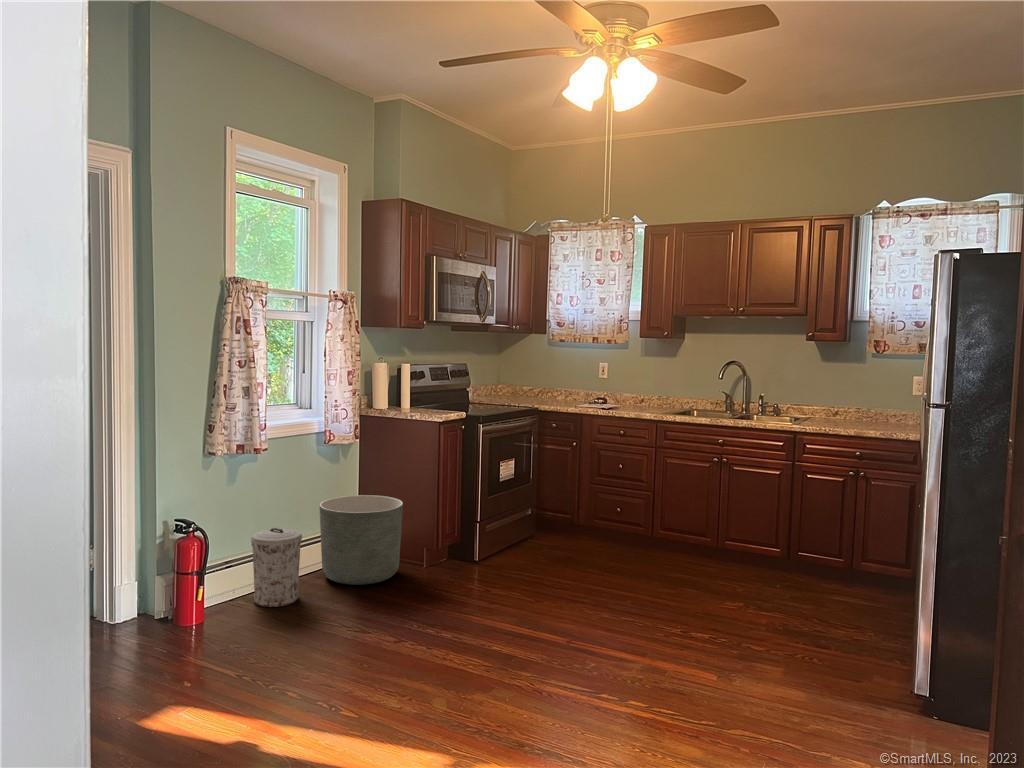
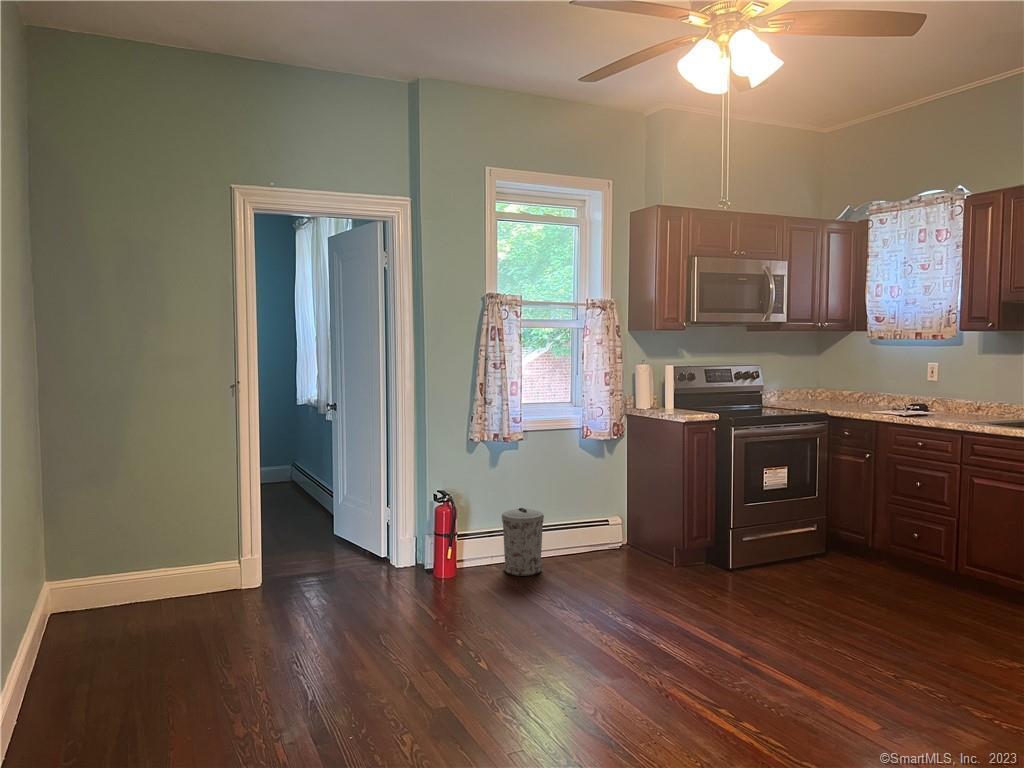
planter: present [320,495,403,585] -> none [571,488,648,571]

